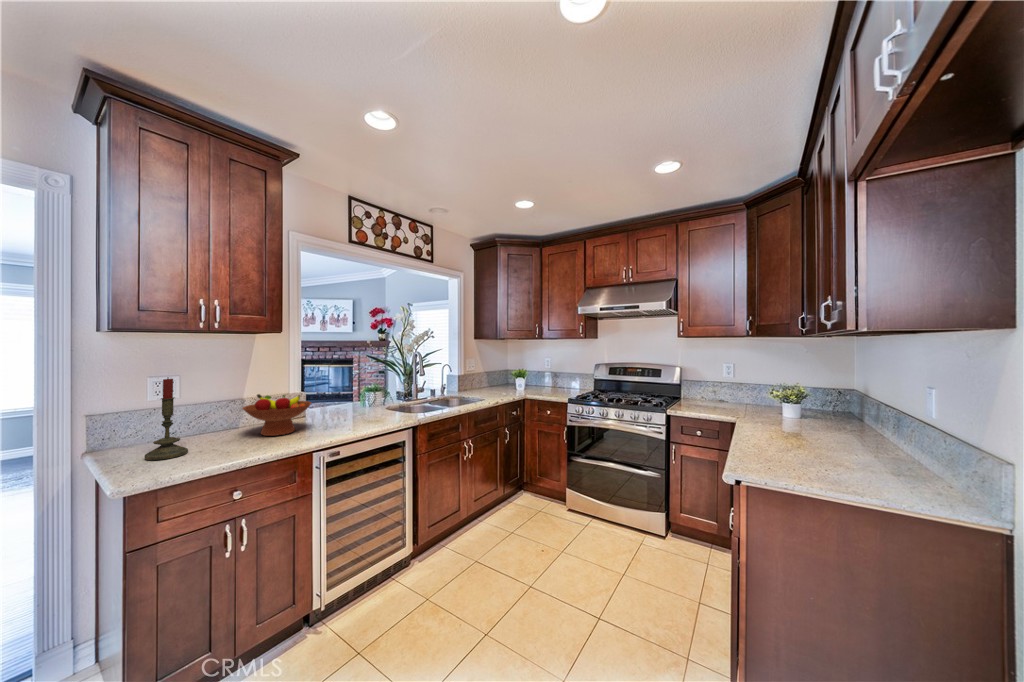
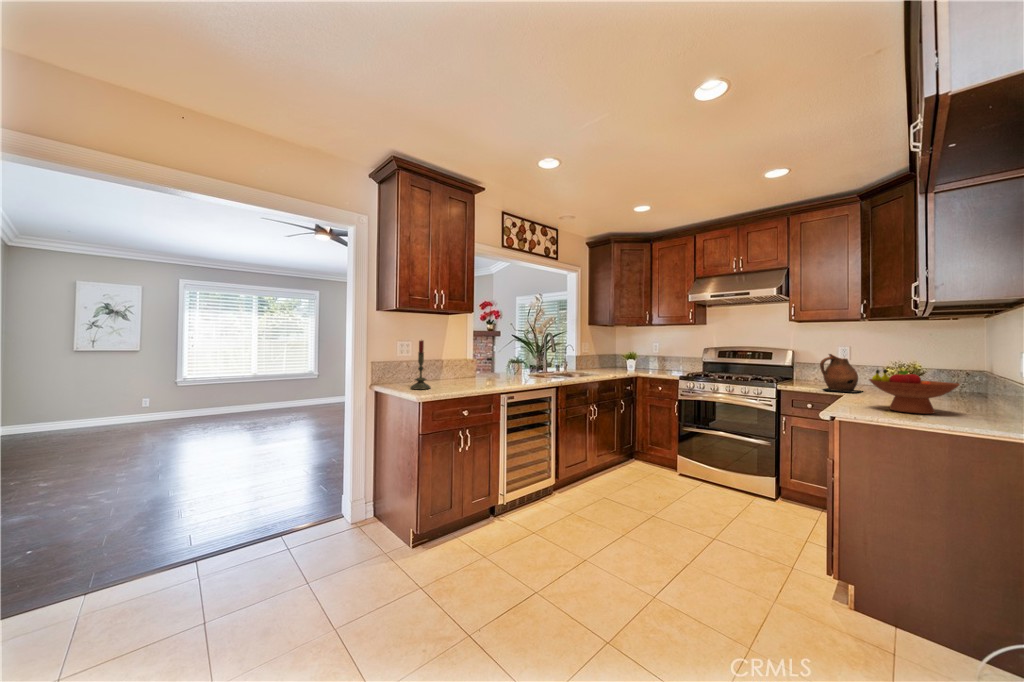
ceramic pitcher: none [710,376,751,421] -> present [820,354,861,393]
fruit bowl: present [243,394,311,436] -> present [869,369,960,414]

